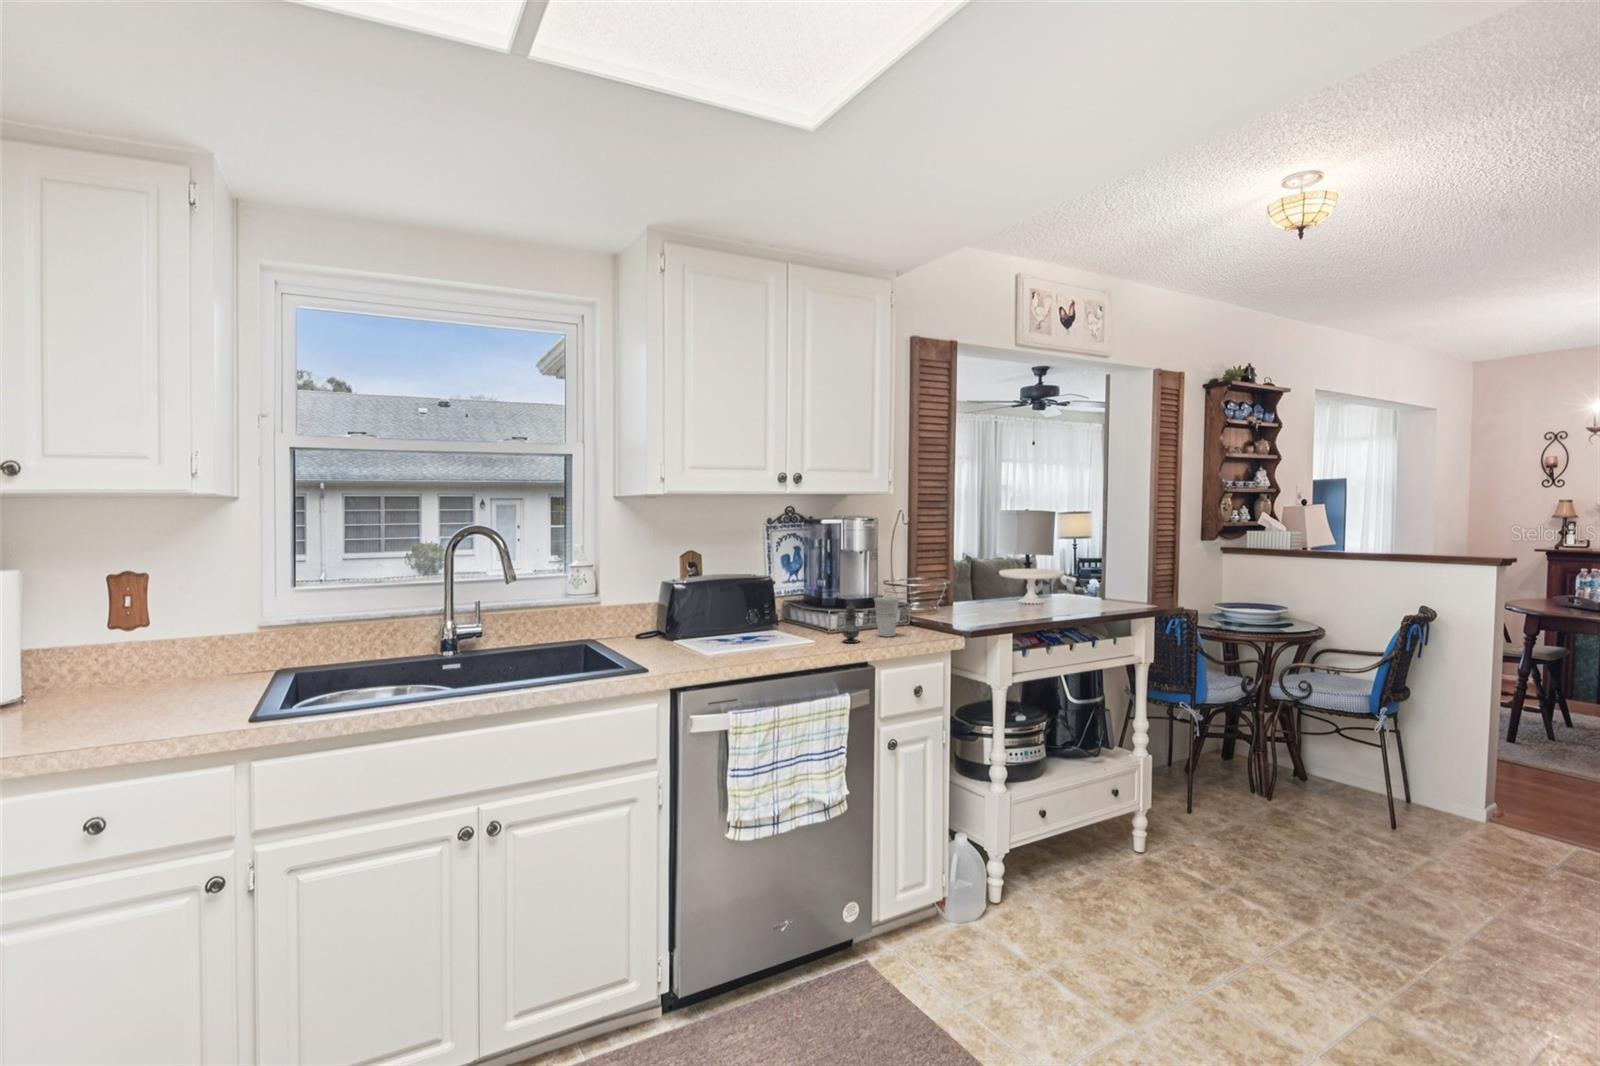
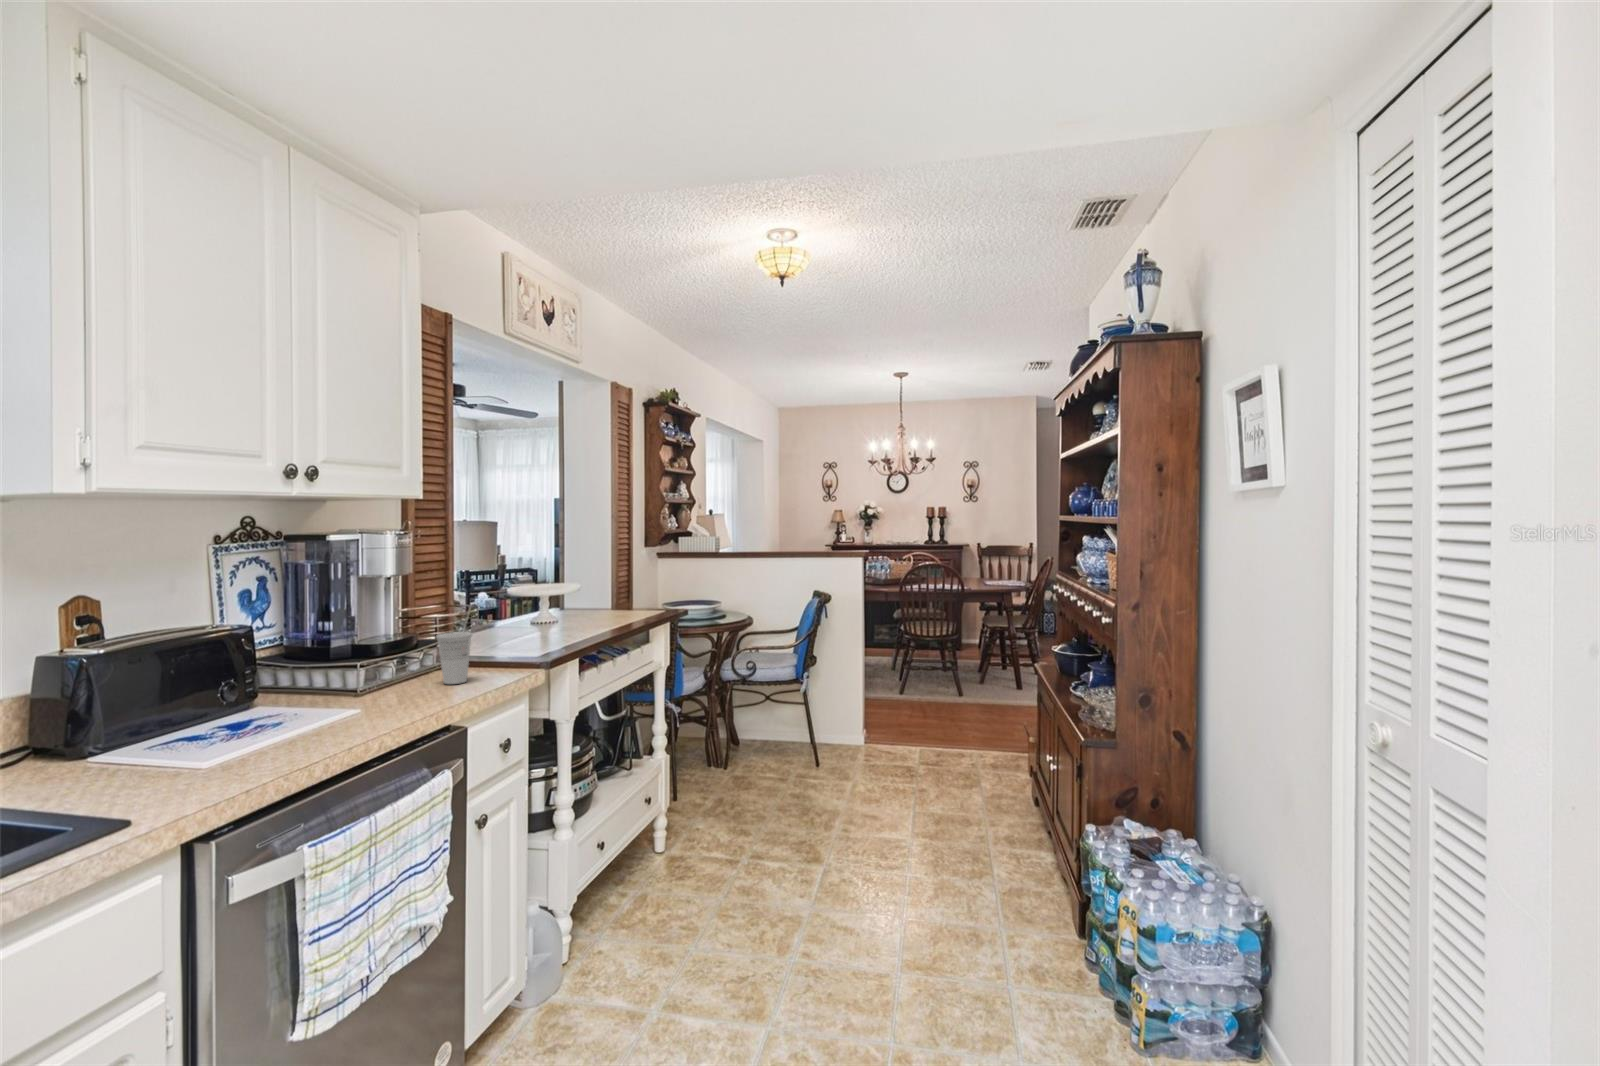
salt shaker: present [842,603,860,643] -> none [407,646,436,701]

